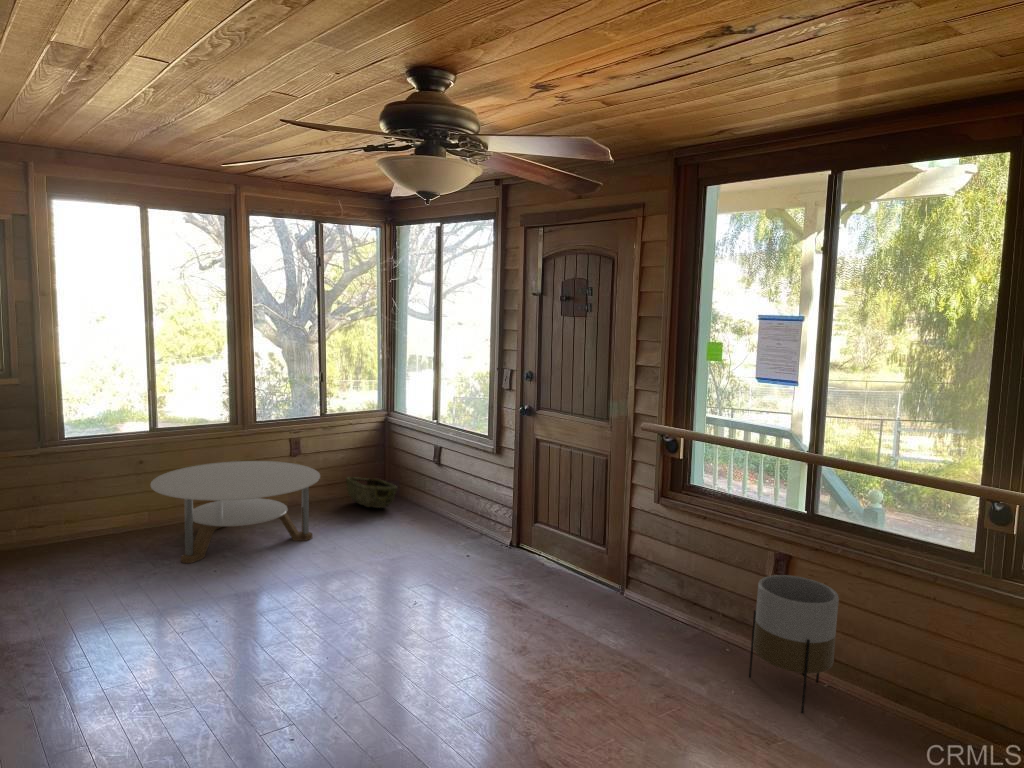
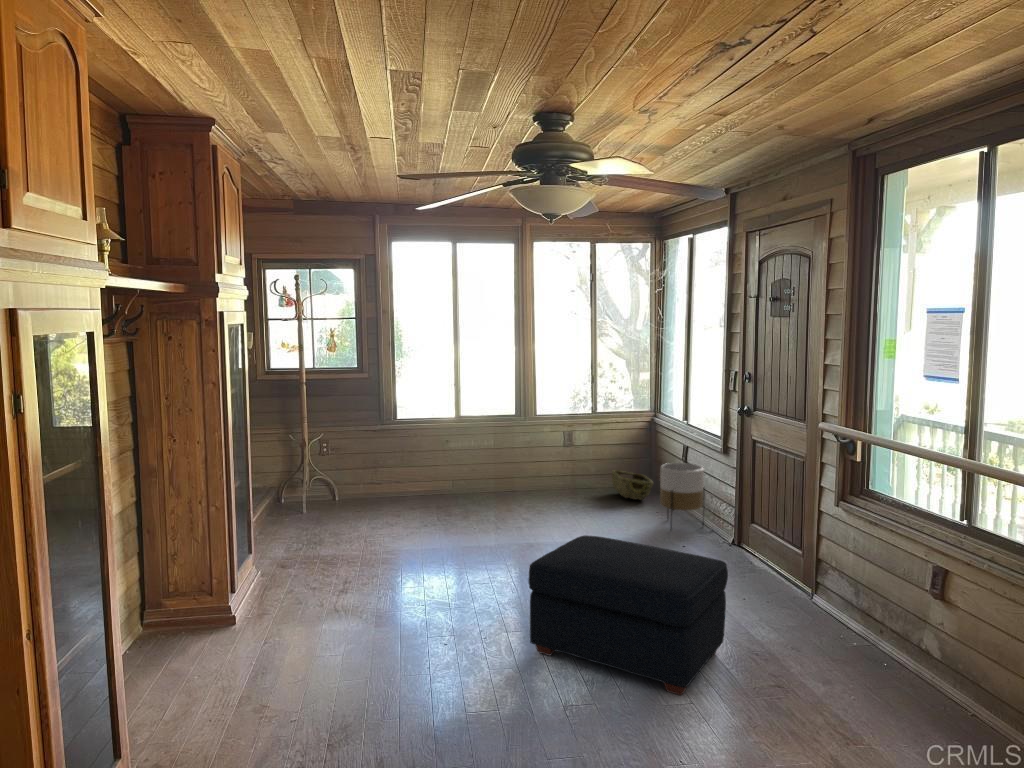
round table: present [150,461,320,563] -> none [445,447,573,520]
ottoman: none [414,572,625,741] -> present [529,536,728,695]
planter: present [749,575,839,713] -> present [660,463,705,530]

